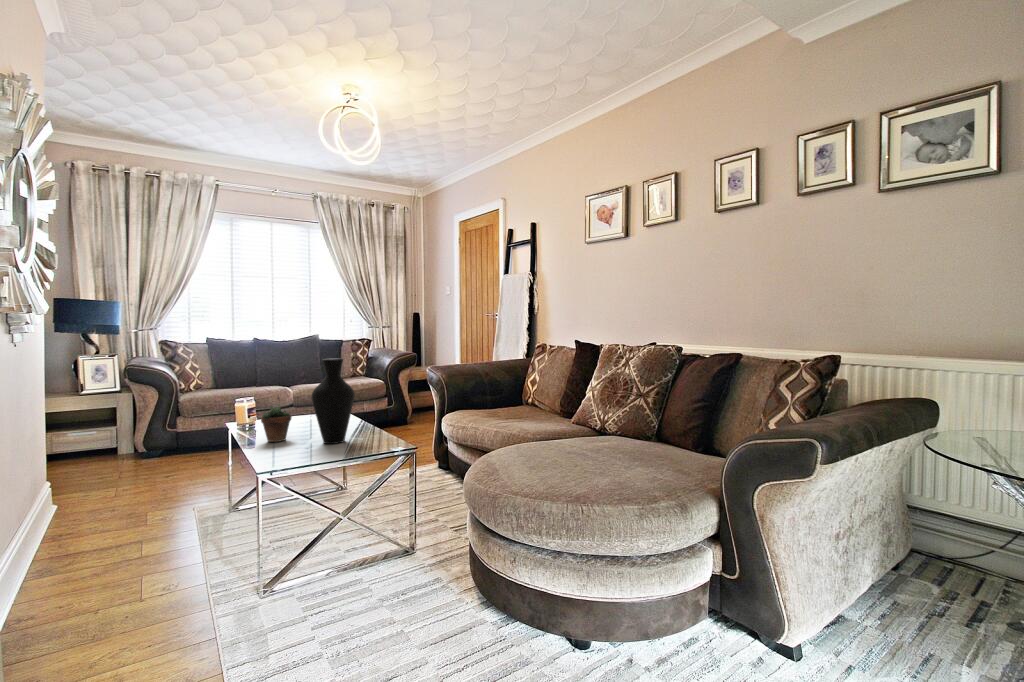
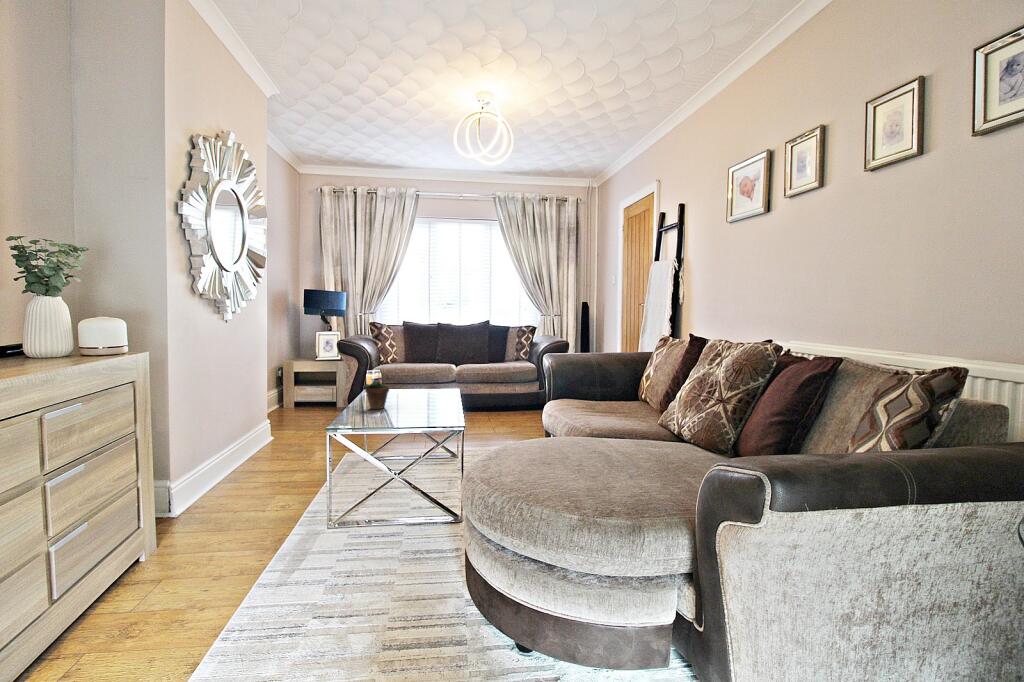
vase: present [311,358,355,444] -> none [393,341,430,416]

